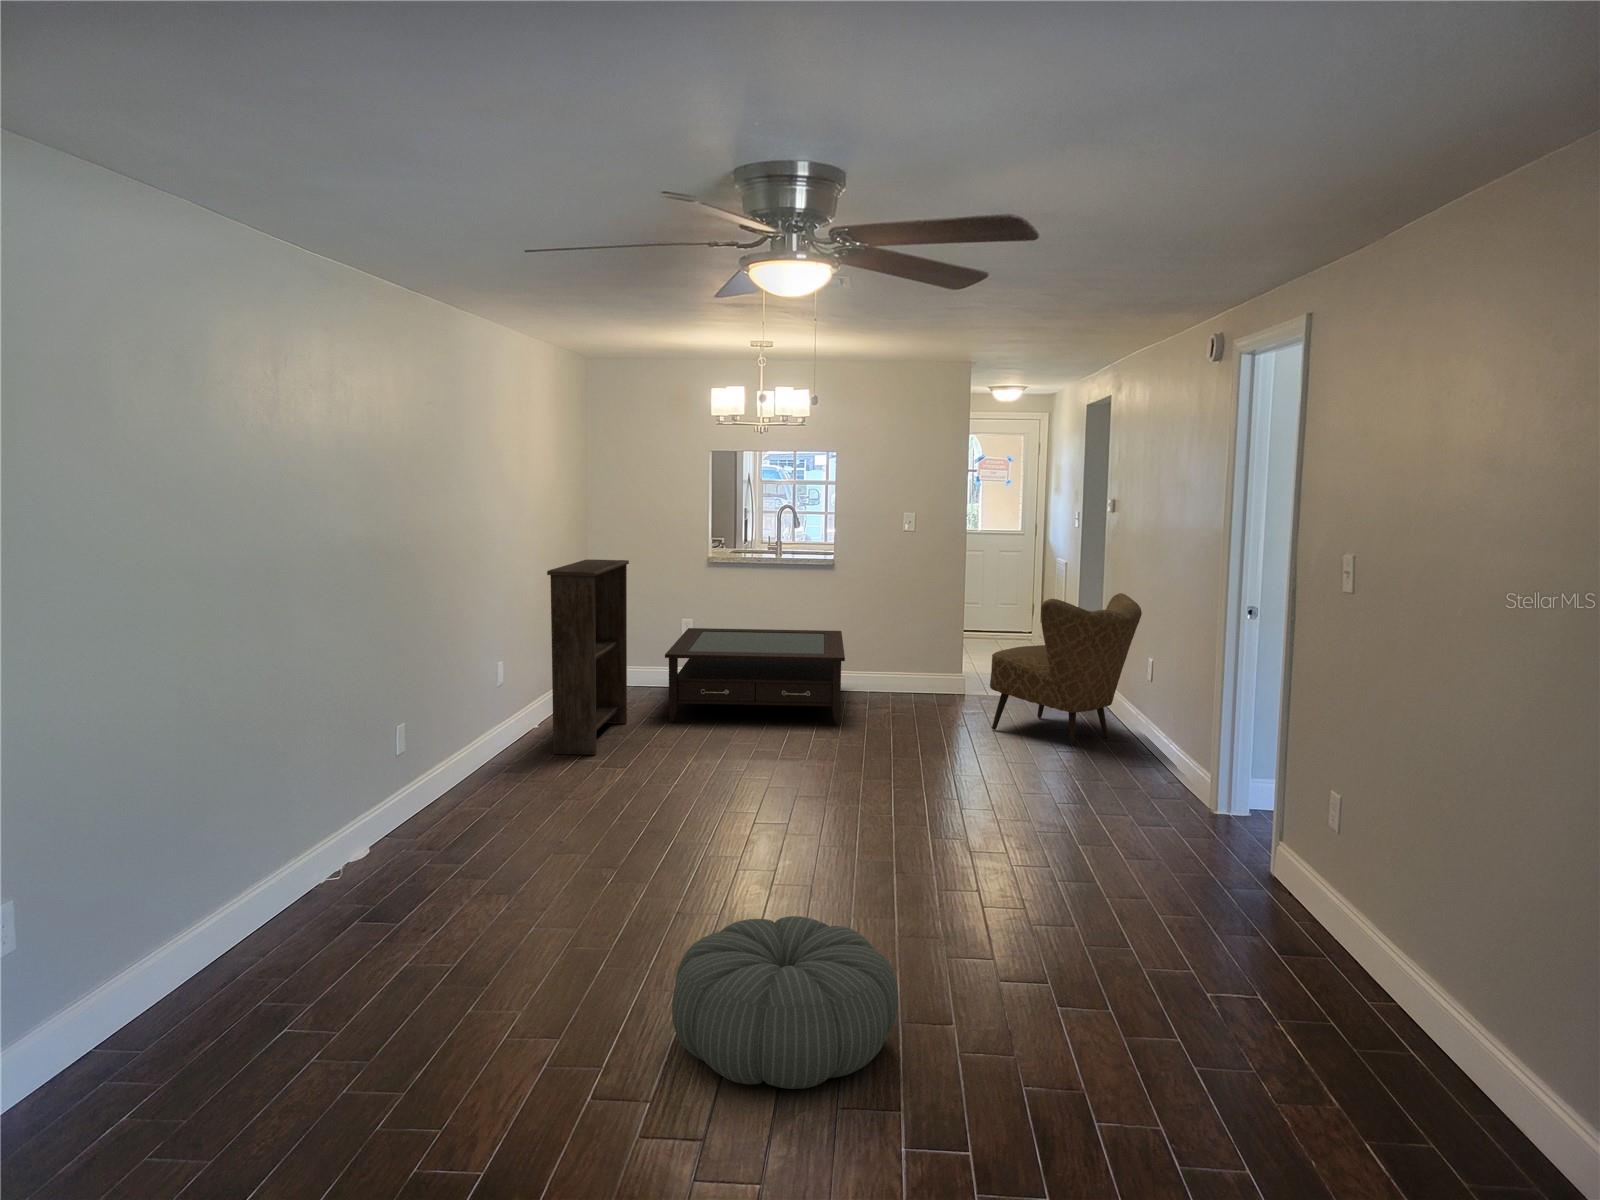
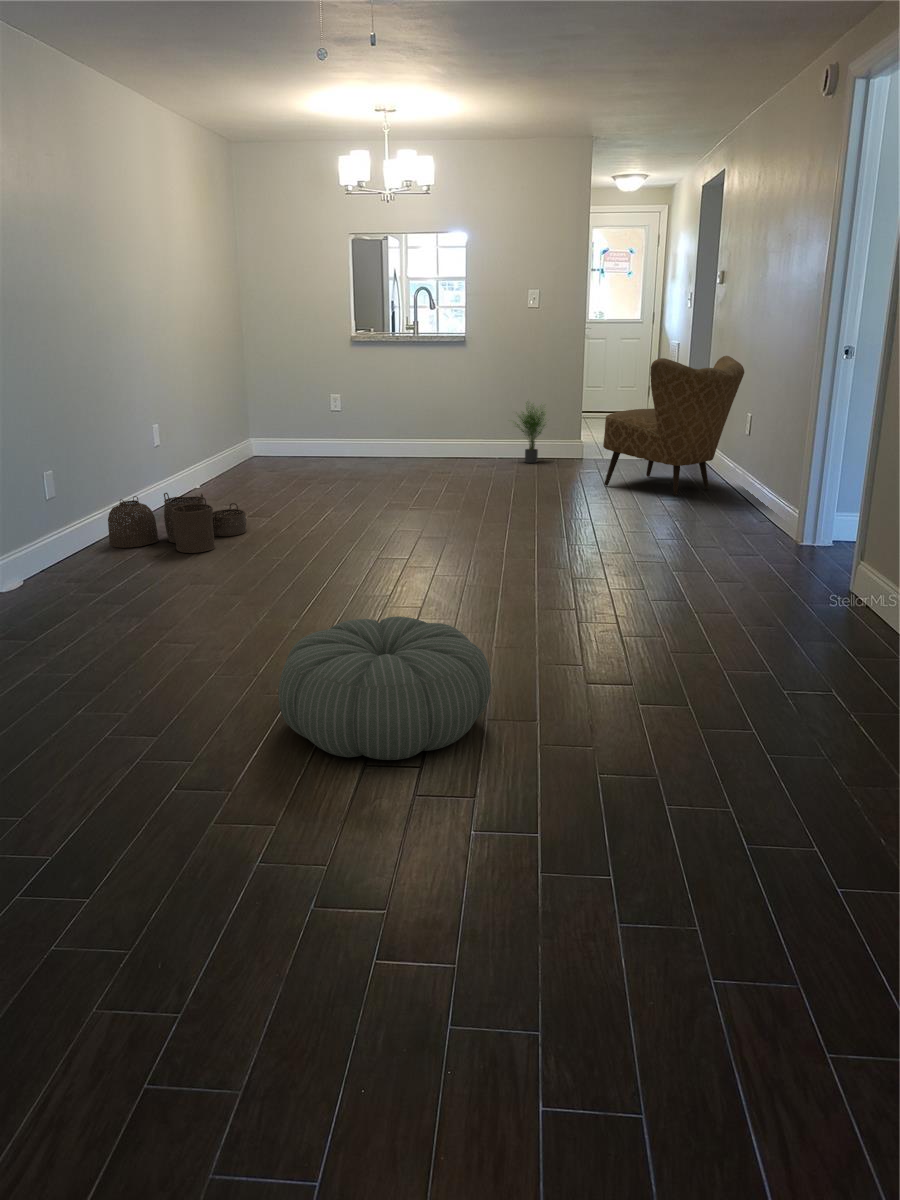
bookshelf: present [547,559,629,755] -> none [188,334,278,511]
potted plant: none [878,625,931,697] -> present [515,403,545,463]
coffee table: present [665,628,845,725] -> none [308,405,472,485]
woven basket: none [448,740,600,812] -> present [108,493,246,553]

